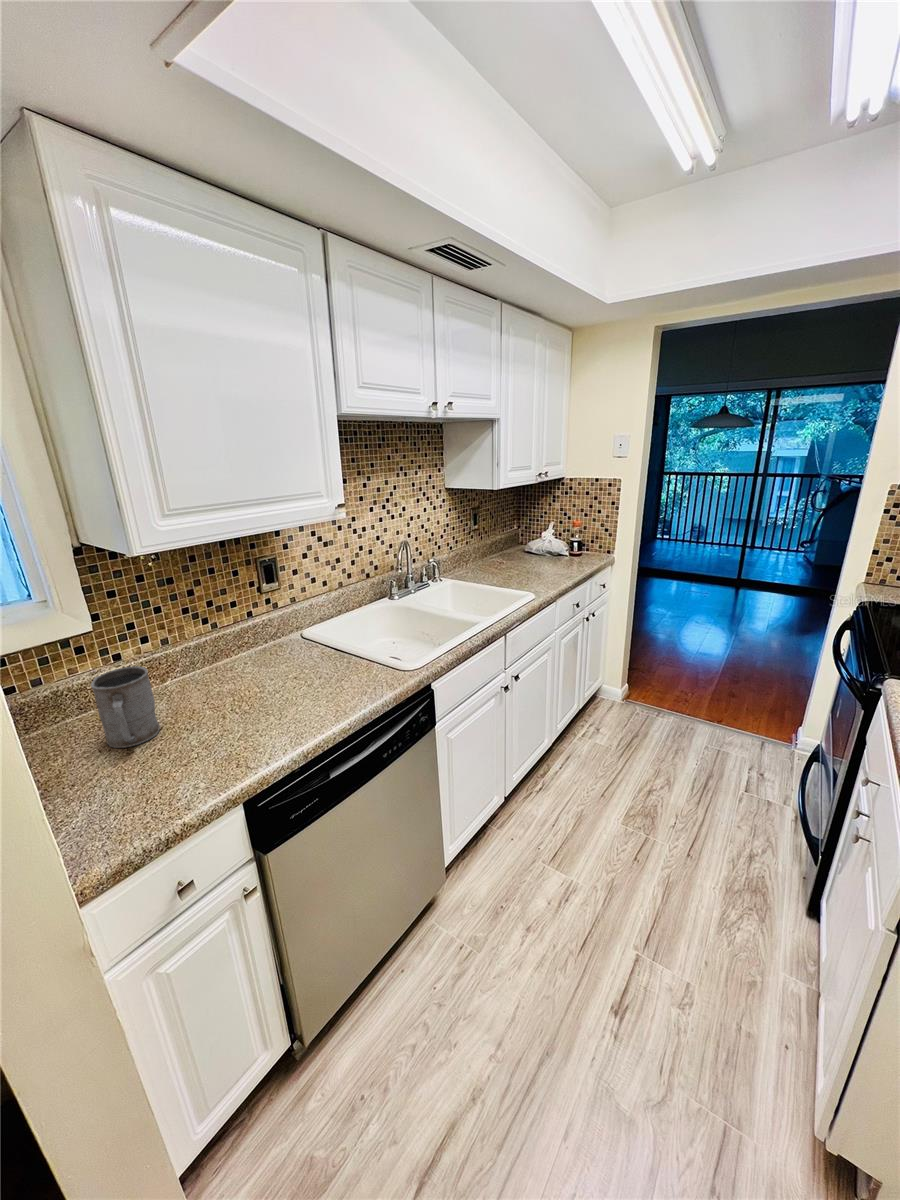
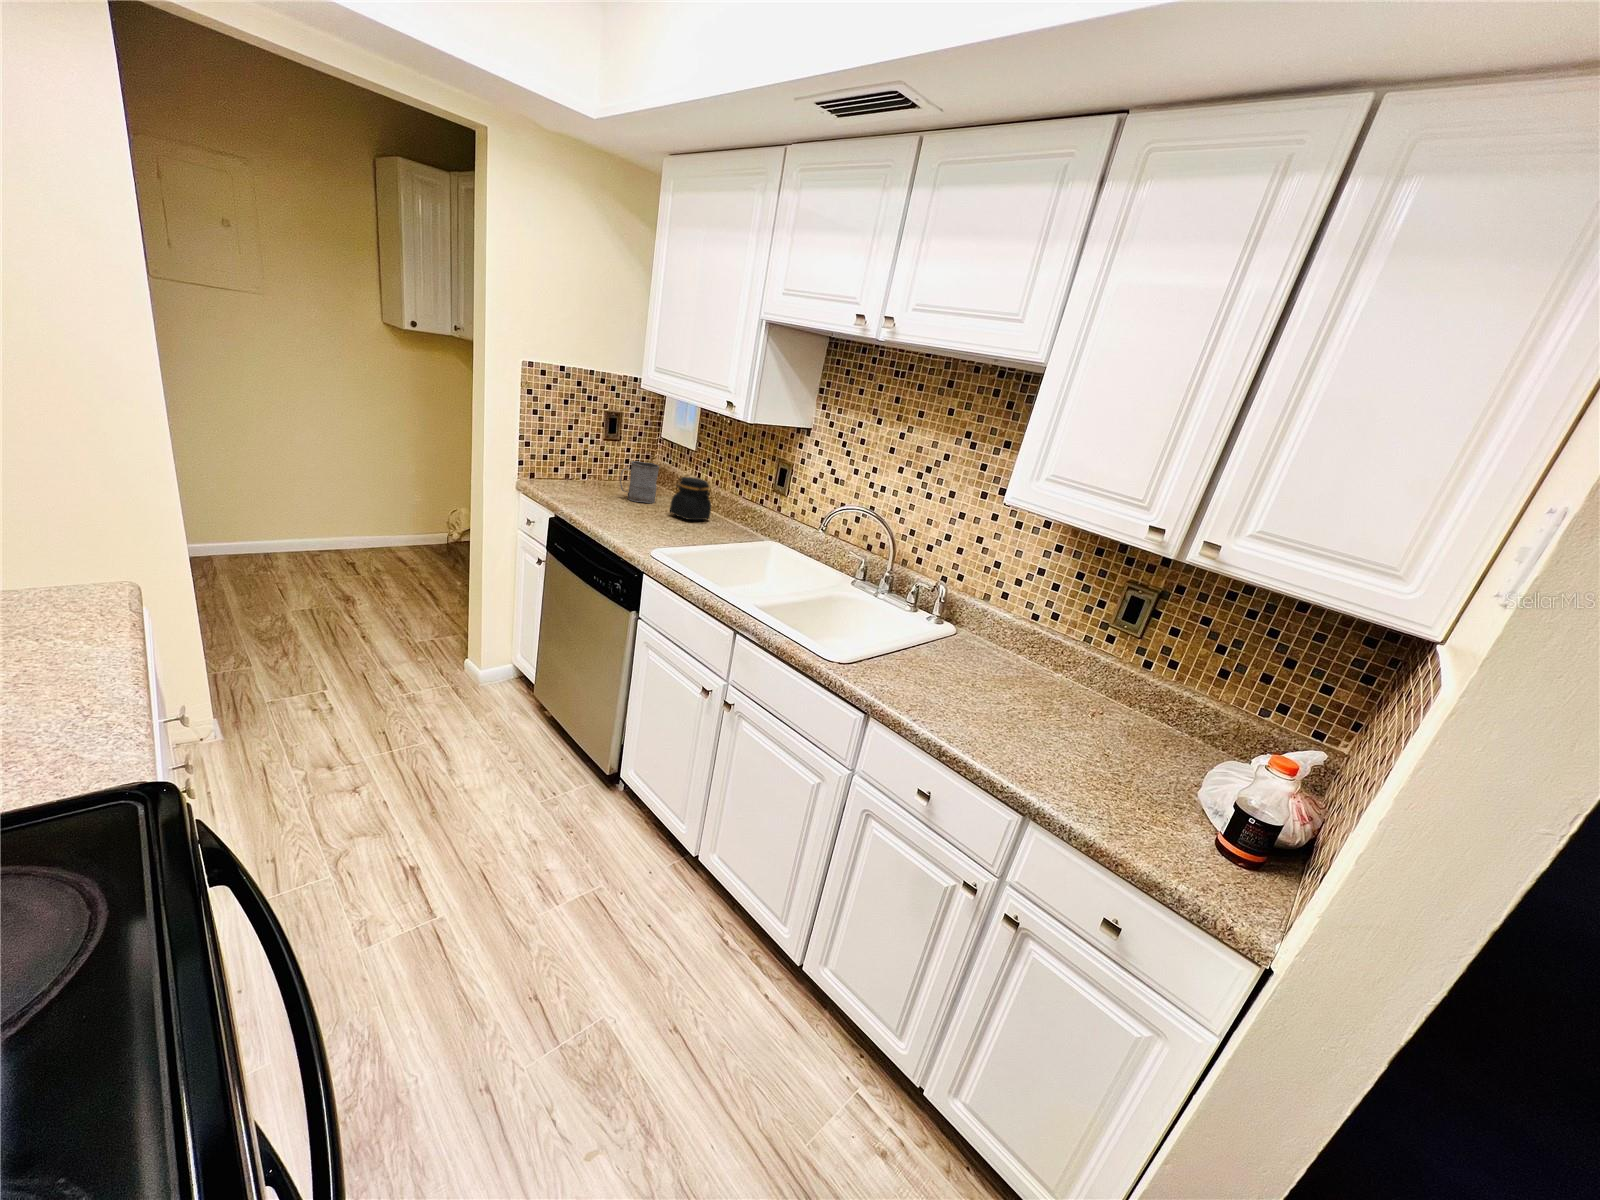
jar: none [198,625,262,690] -> present [670,477,711,520]

